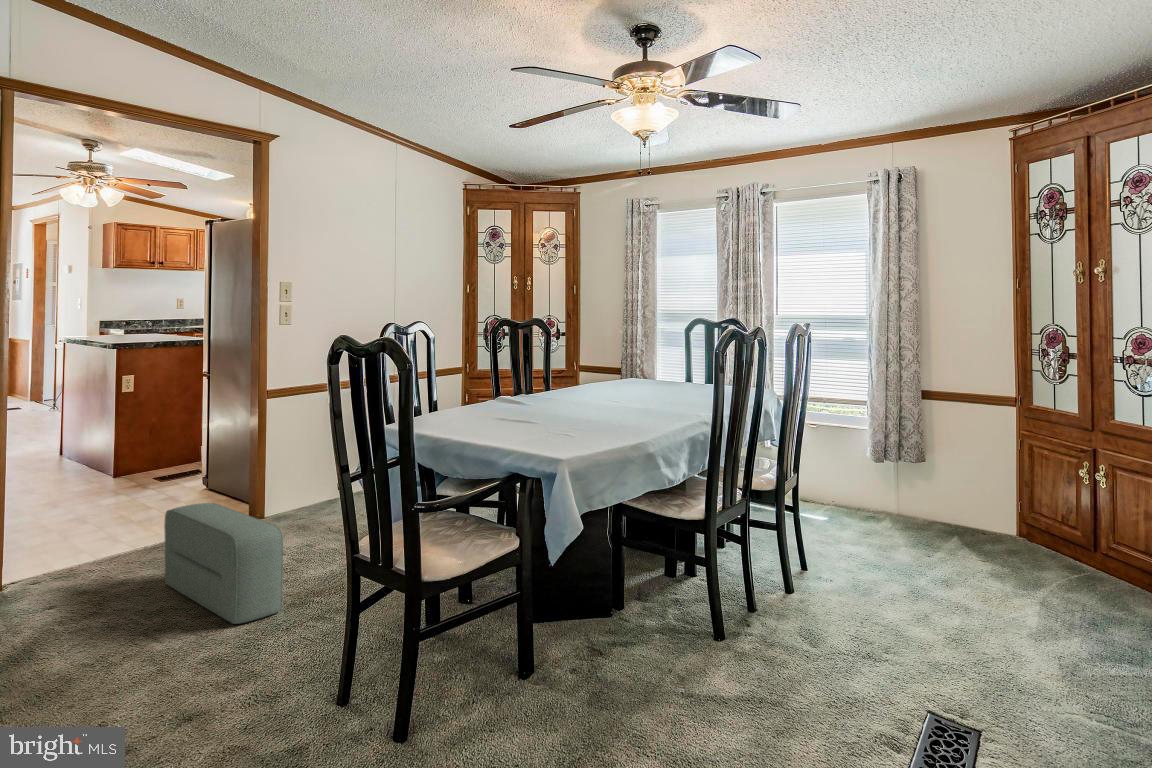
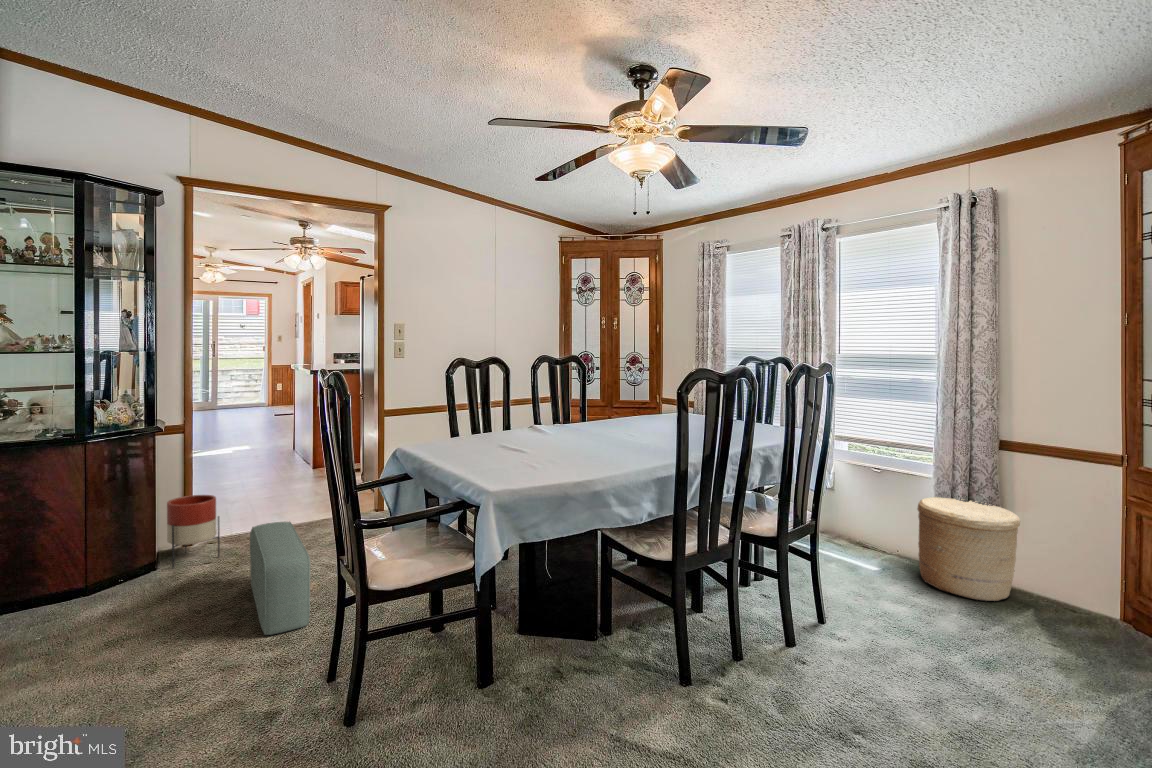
woven basket: none [859,448,944,533] -> present [917,497,1020,601]
planter: none [12,484,86,579] -> present [167,495,220,568]

